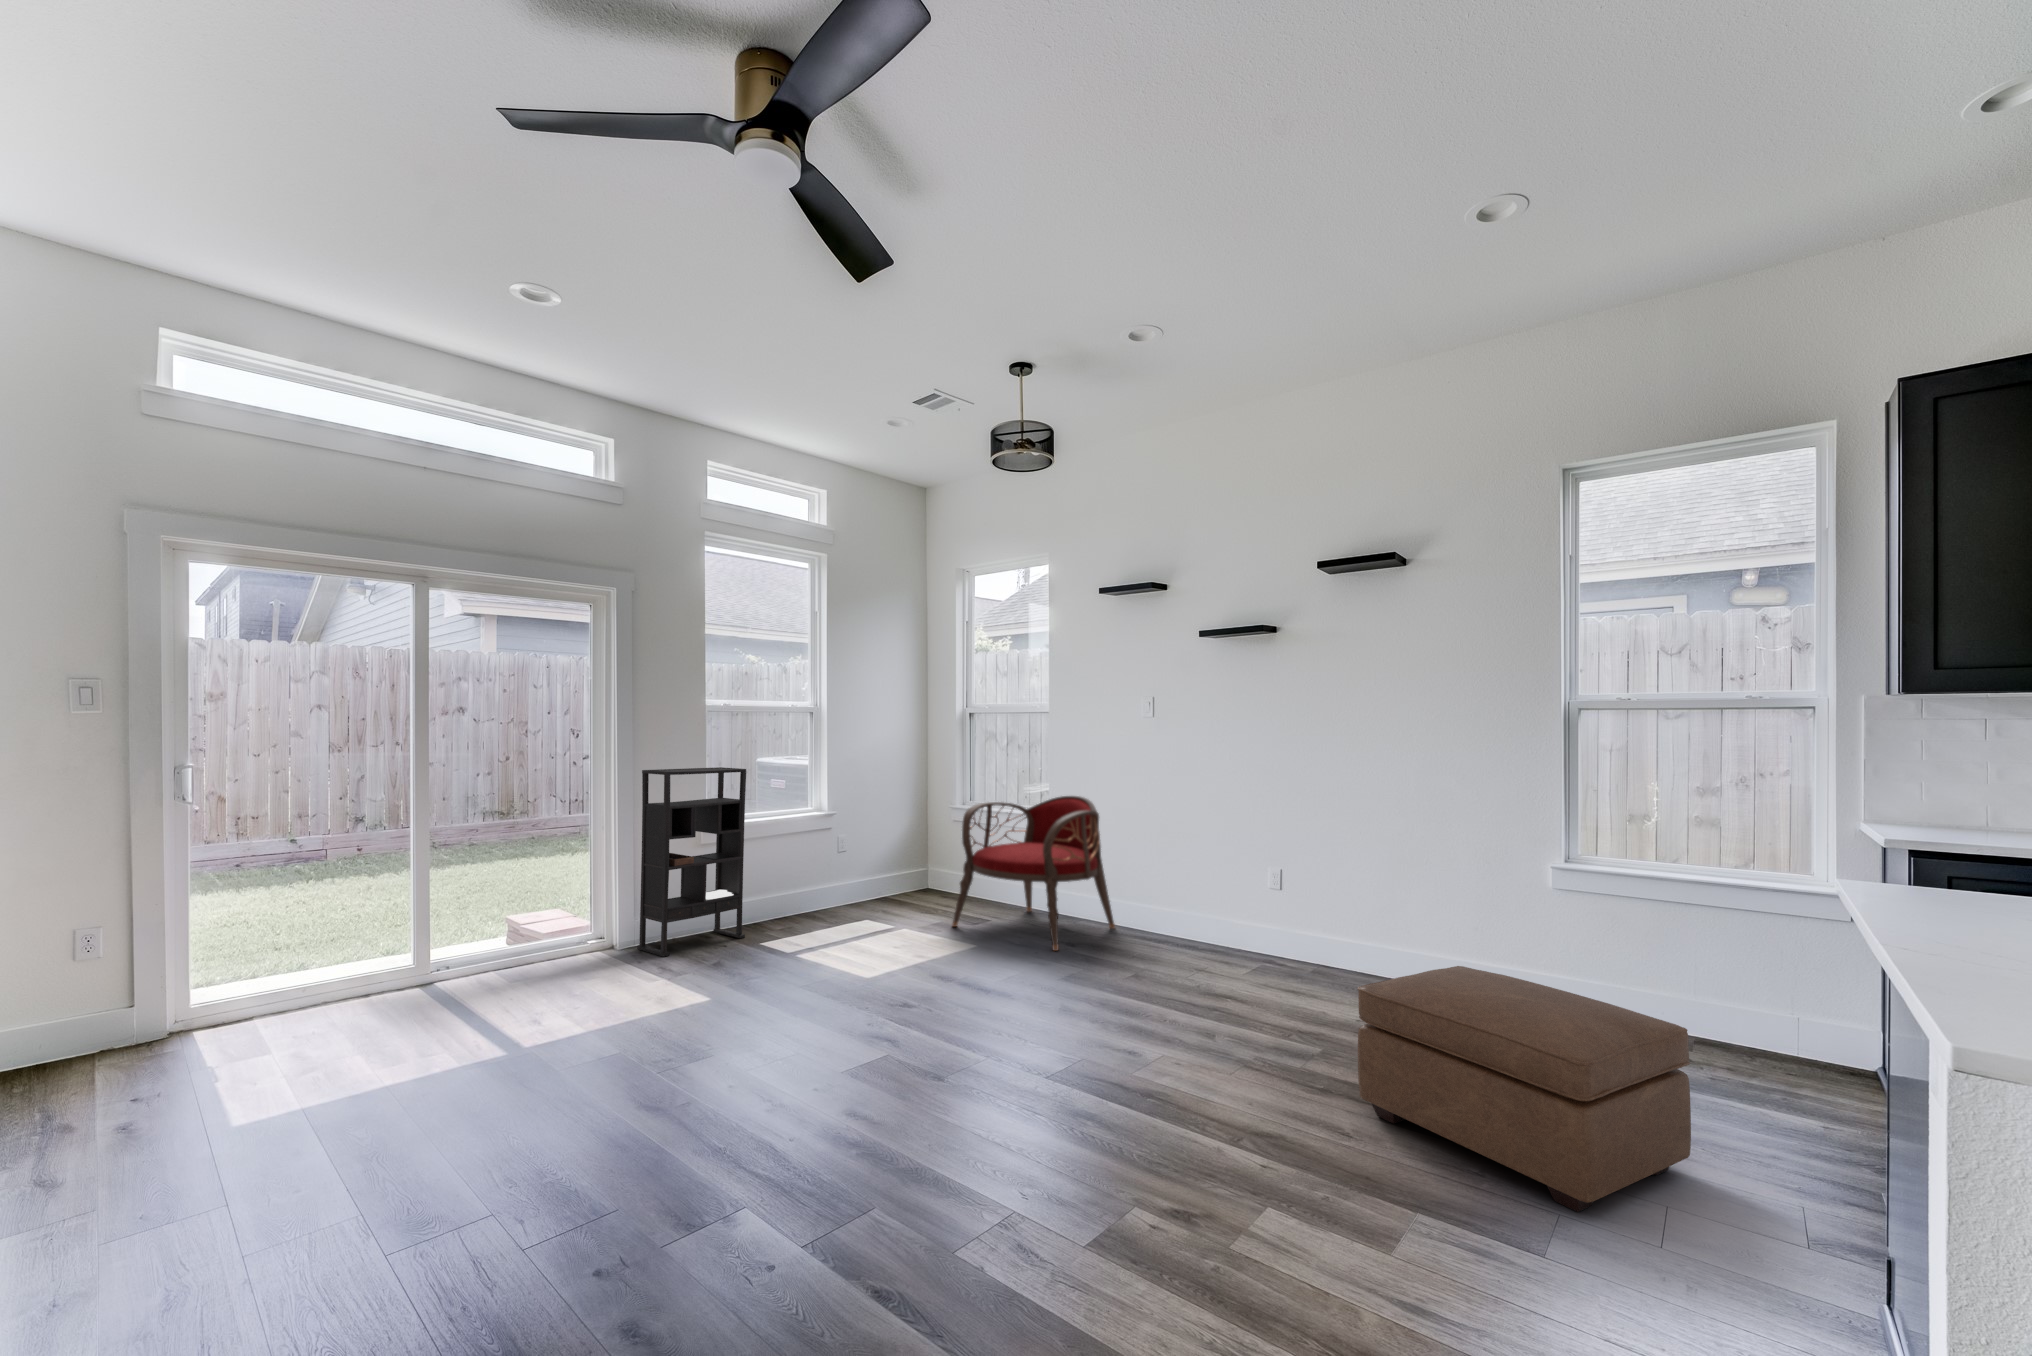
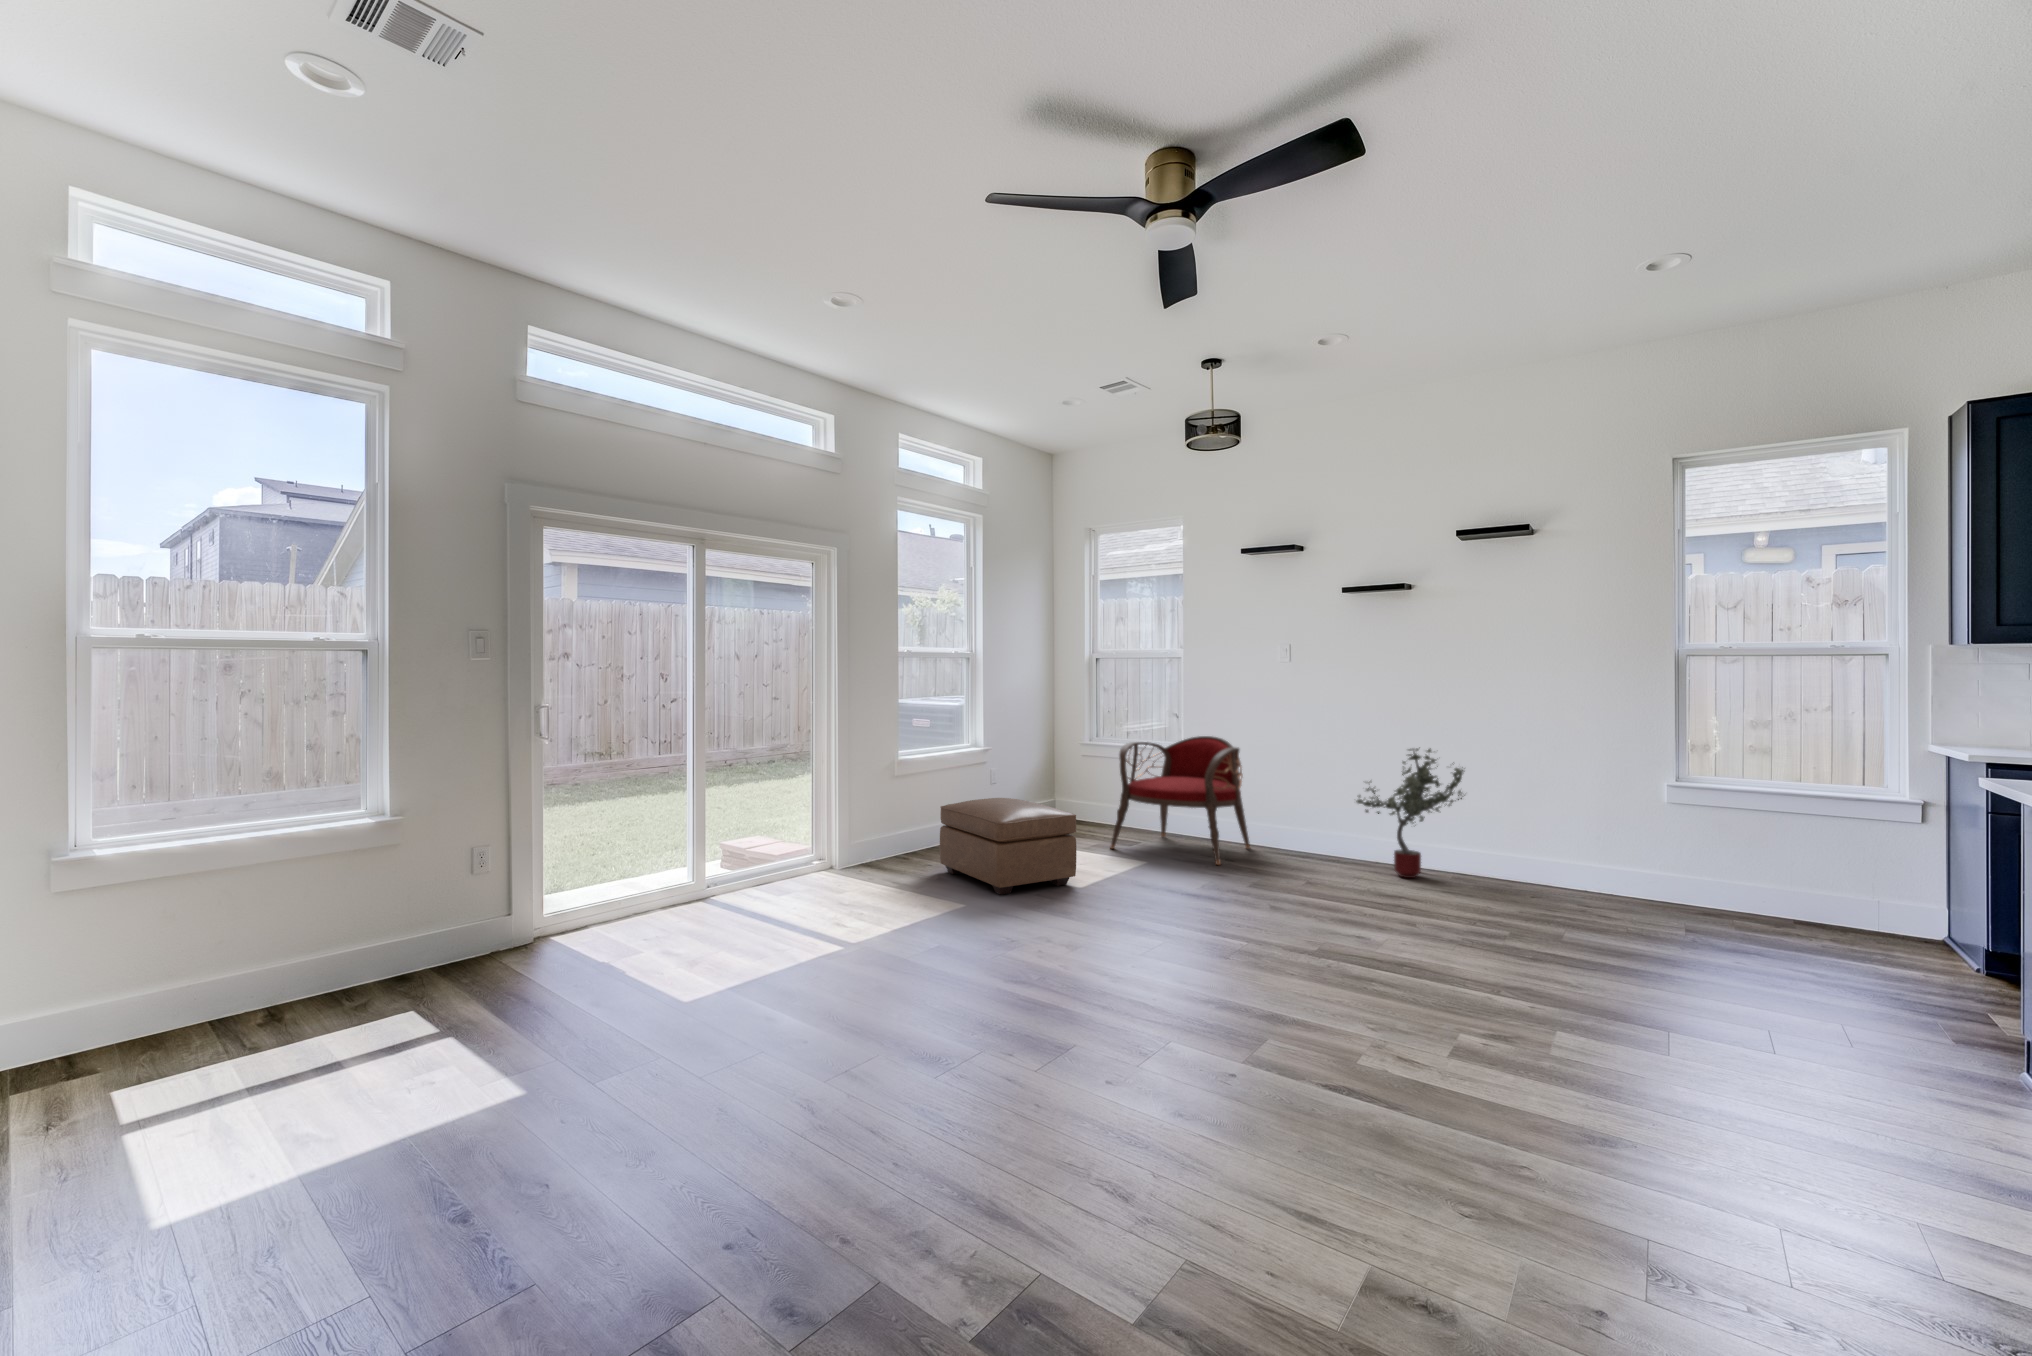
bookshelf: present [637,767,746,957] -> none [856,711,940,874]
potted tree: none [1211,814,1328,973] -> present [1356,748,1465,878]
ottoman: present [1358,966,1691,1212] -> present [940,798,1076,895]

